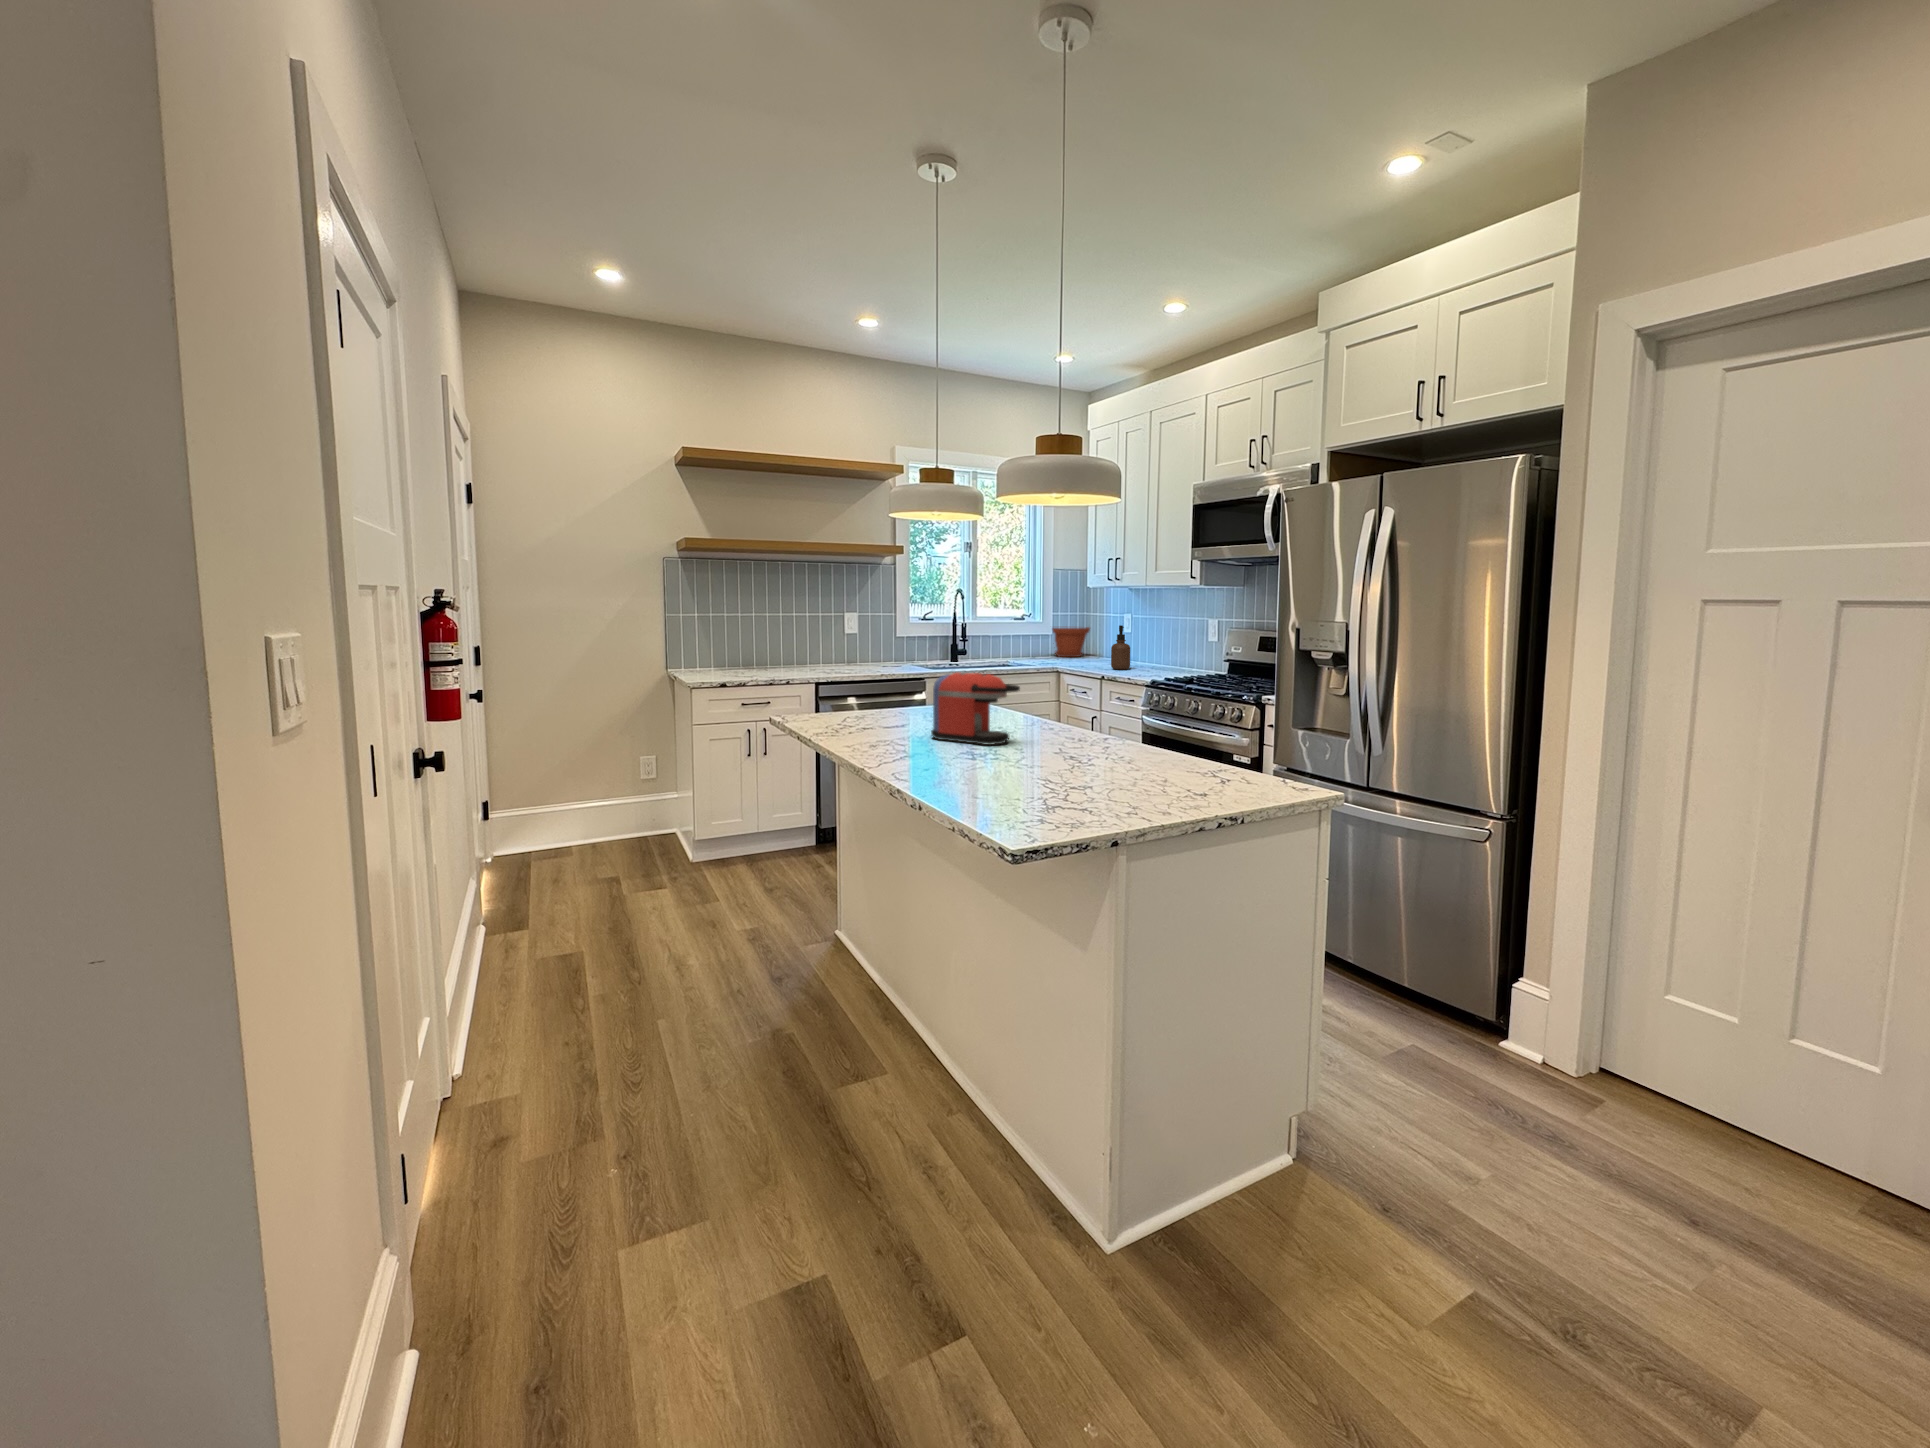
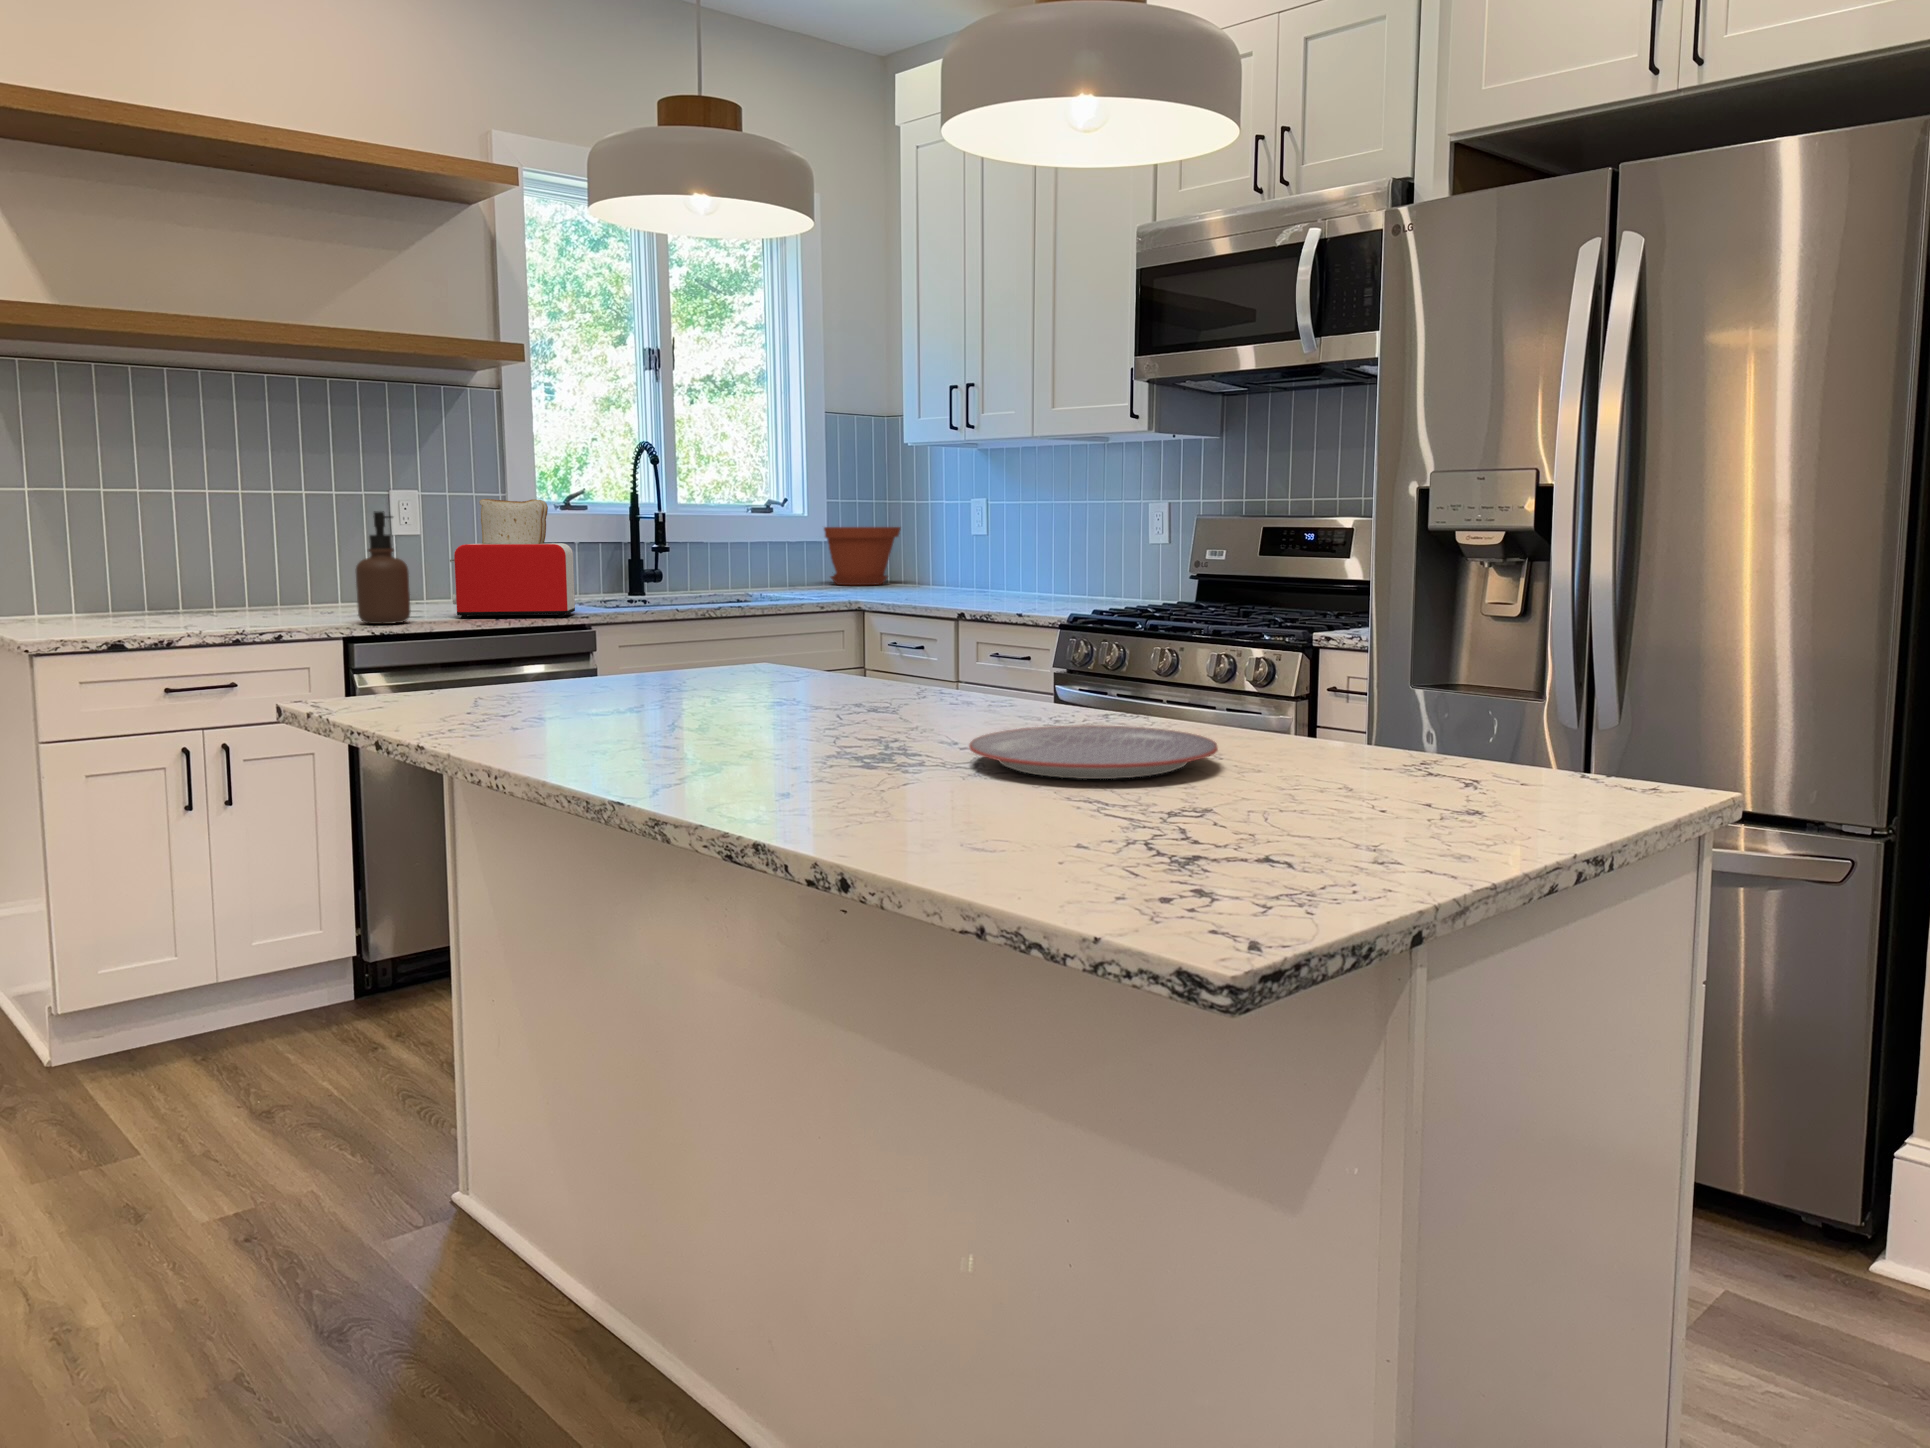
toaster: none [862,620,917,675] -> present [450,499,575,618]
soap dispenser: present [1111,625,1130,670] -> present [356,511,411,624]
coffee maker: present [931,672,1020,745] -> none [712,569,930,733]
plate: none [1016,746,1121,772] -> present [969,725,1218,779]

